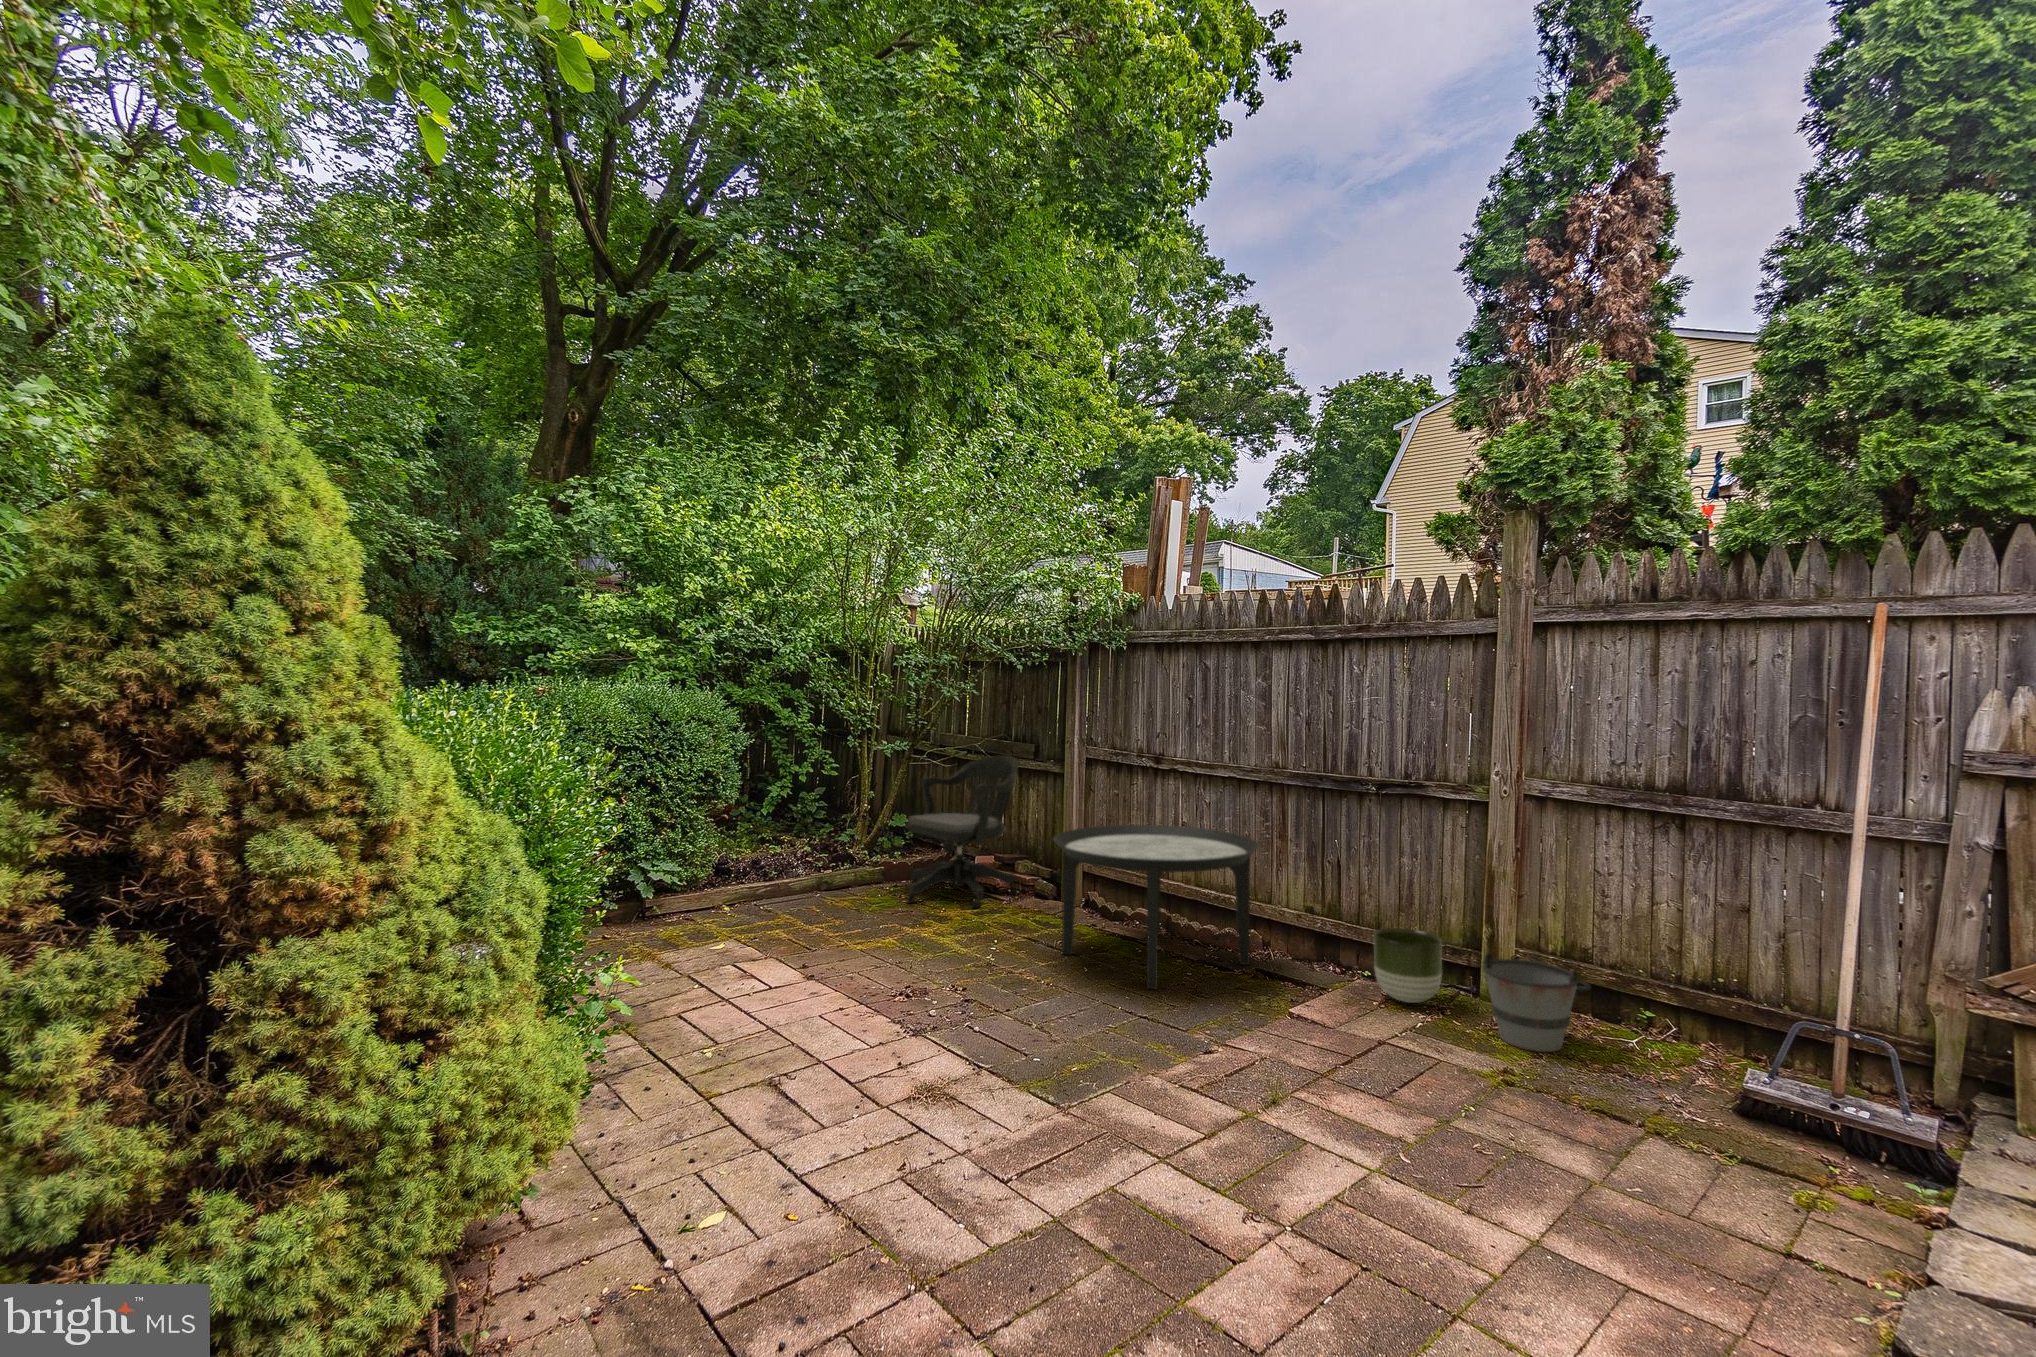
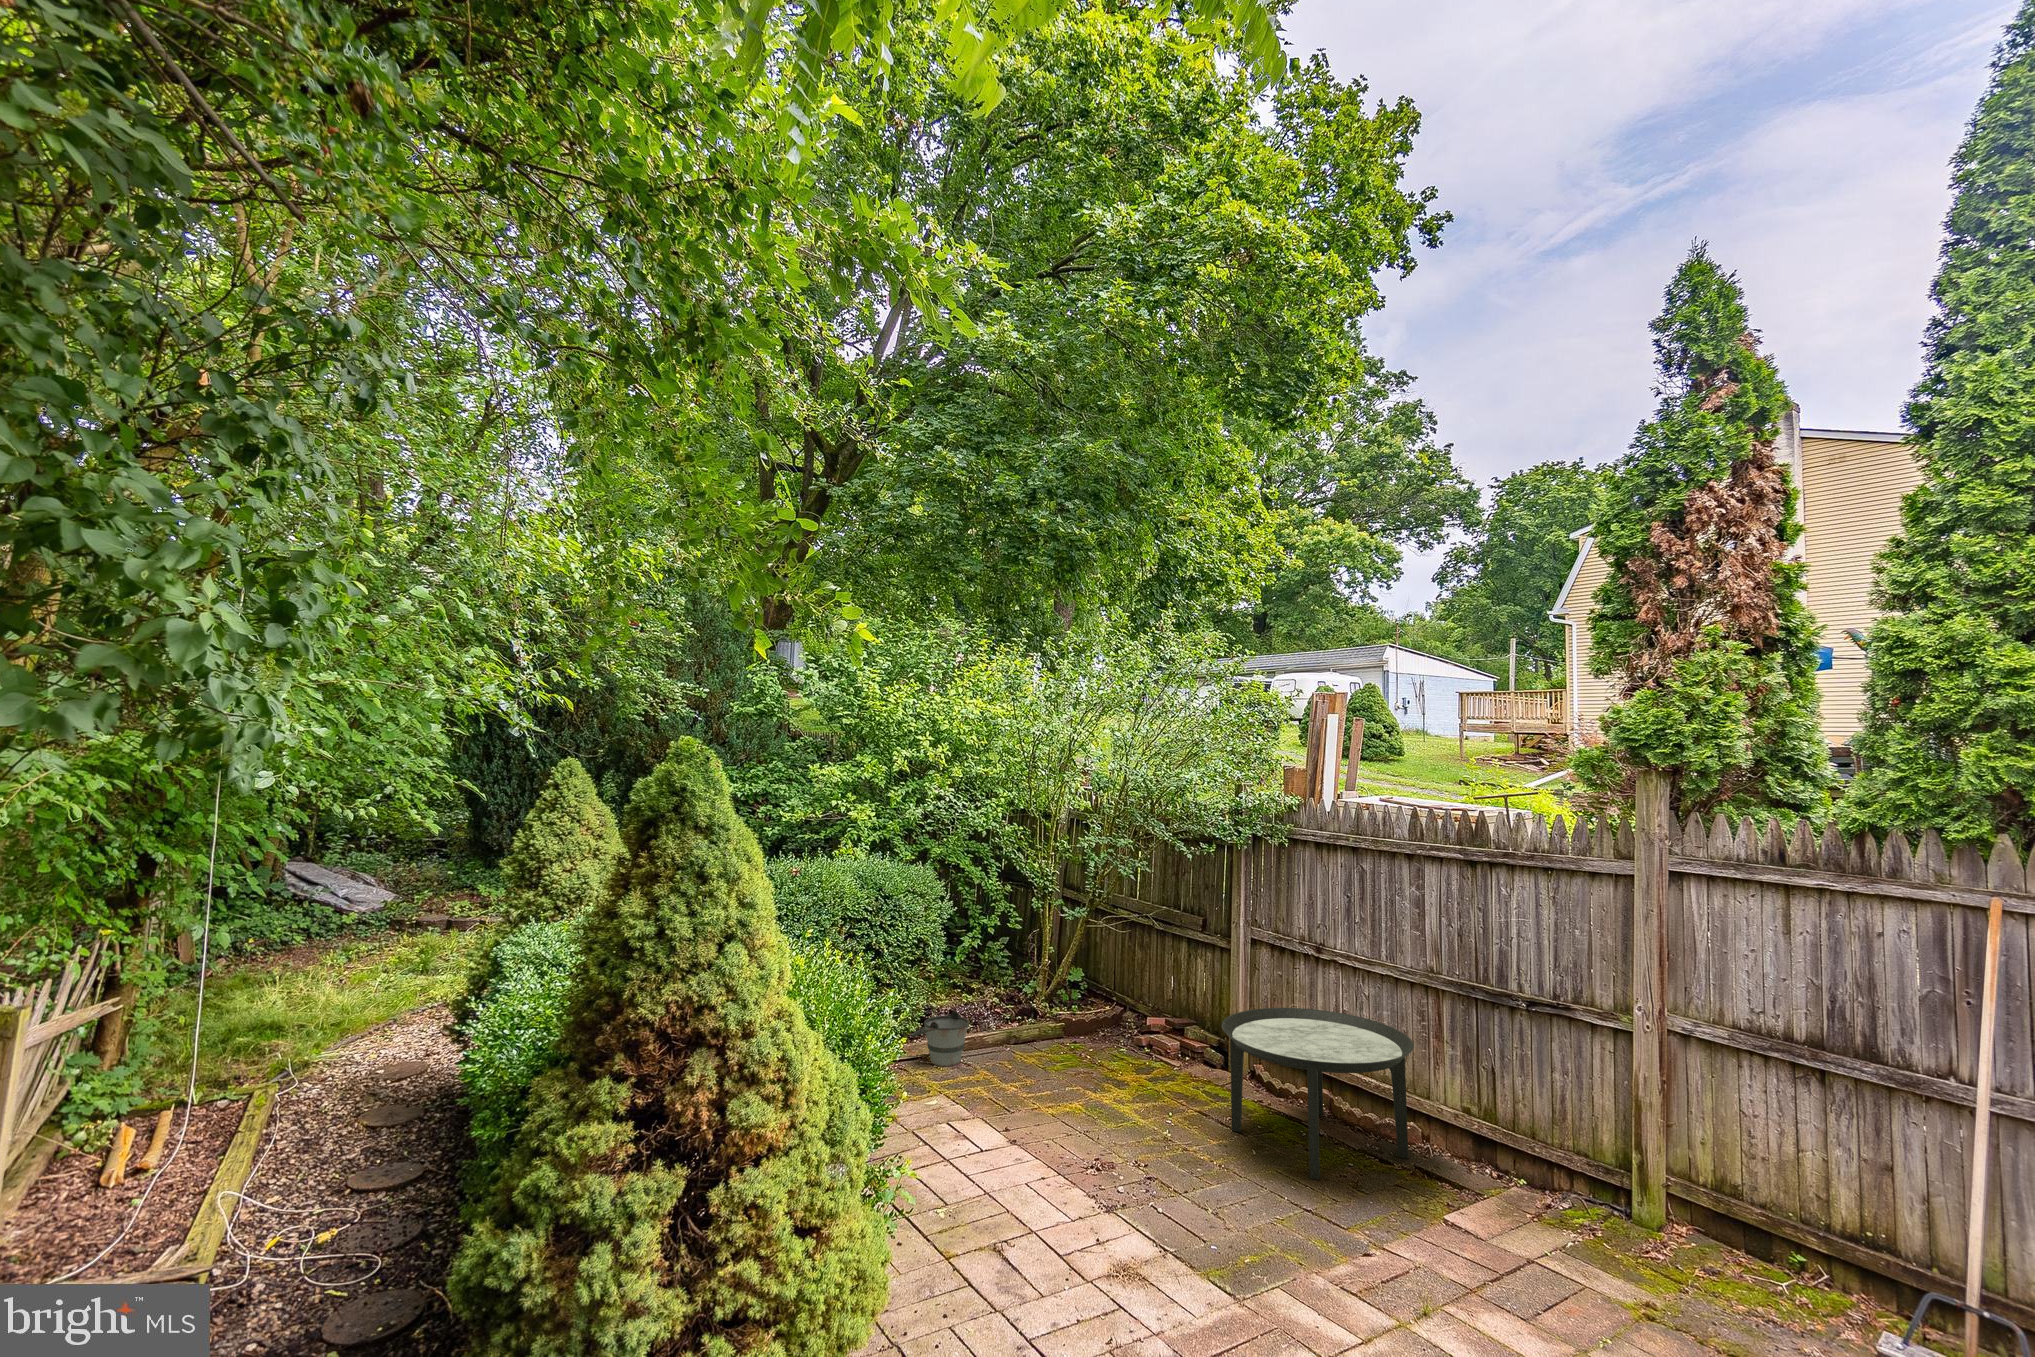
chair: present [906,756,1019,908] -> none [1087,921,1190,1069]
planter: present [1374,928,1442,1003] -> none [1525,1140,1594,1219]
bucket: present [1482,952,1591,1052] -> present [912,1011,969,1066]

